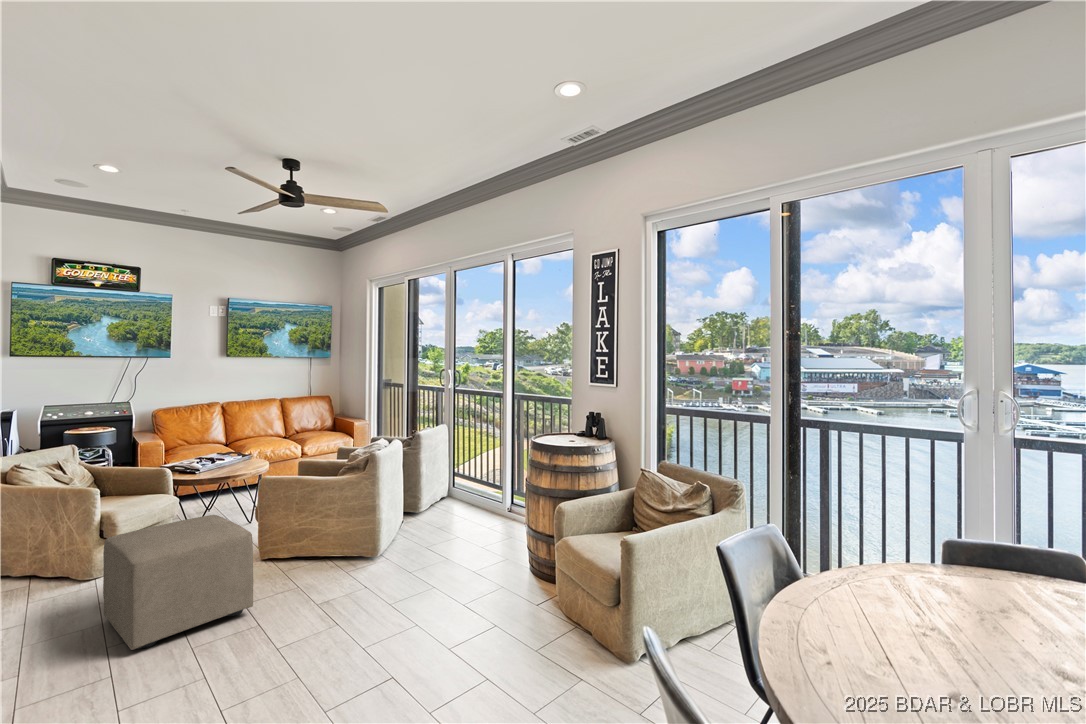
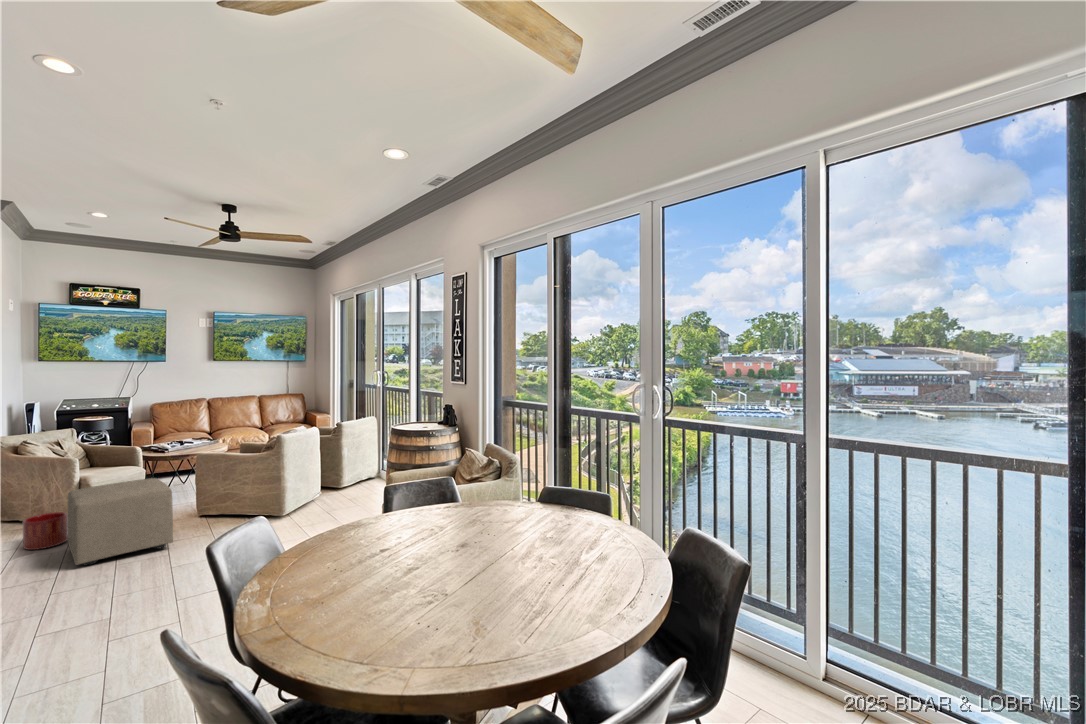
planter: none [35,565,96,623] -> present [23,512,68,550]

